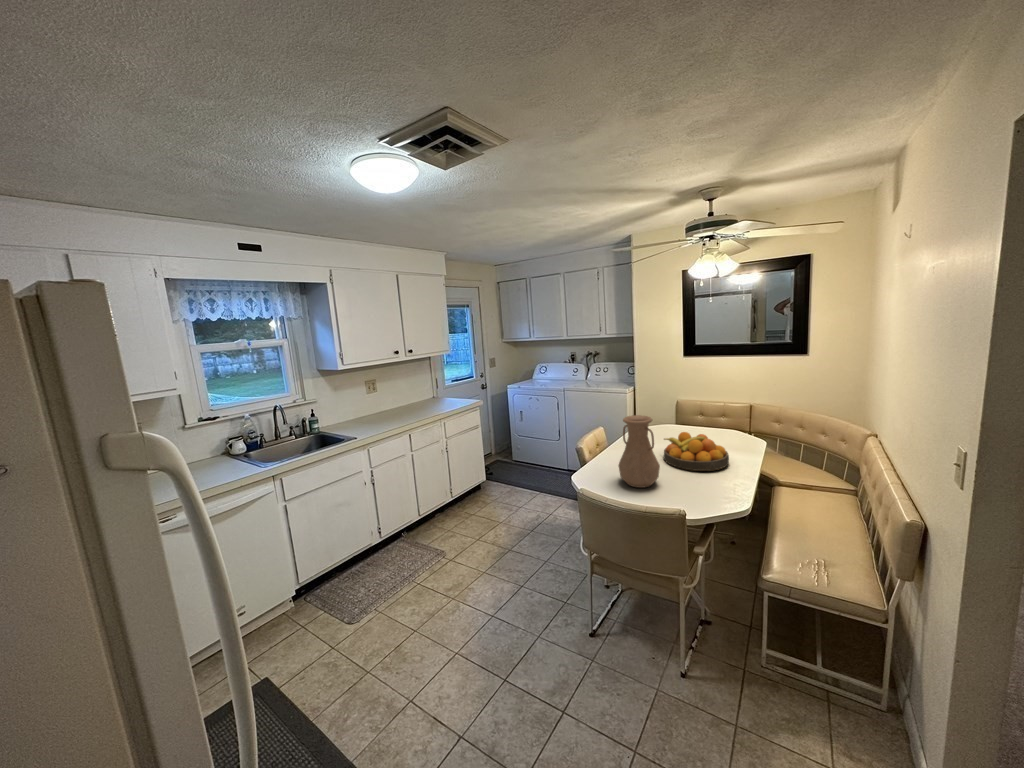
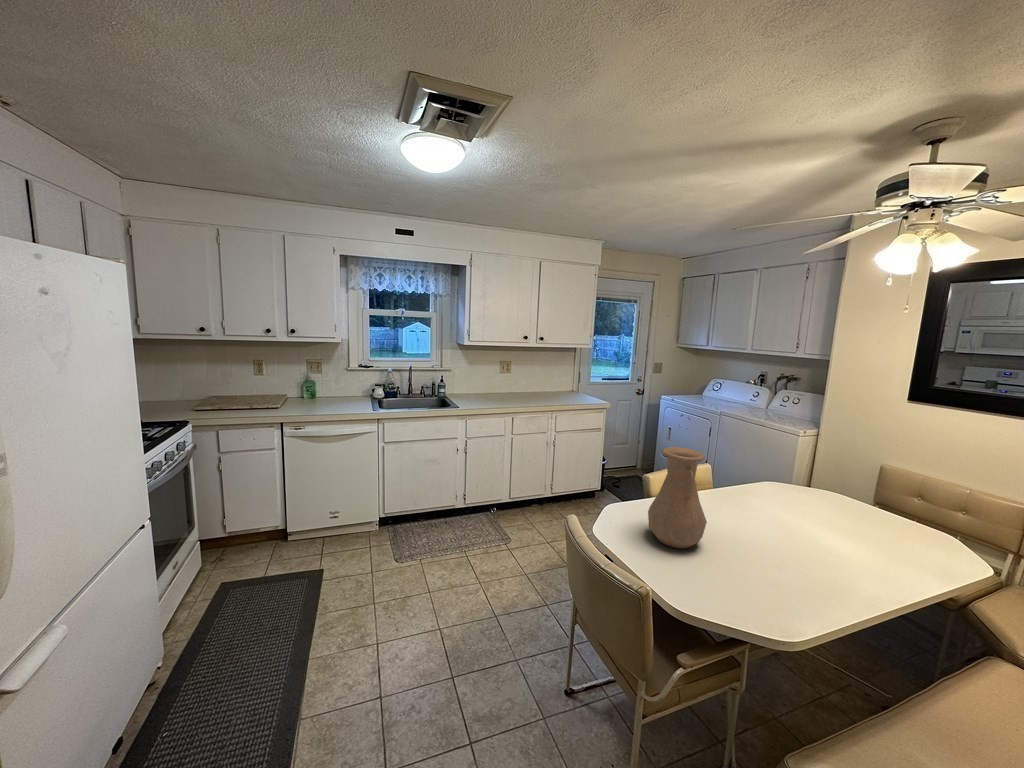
fruit bowl: present [664,432,729,471] -> none [751,499,864,573]

